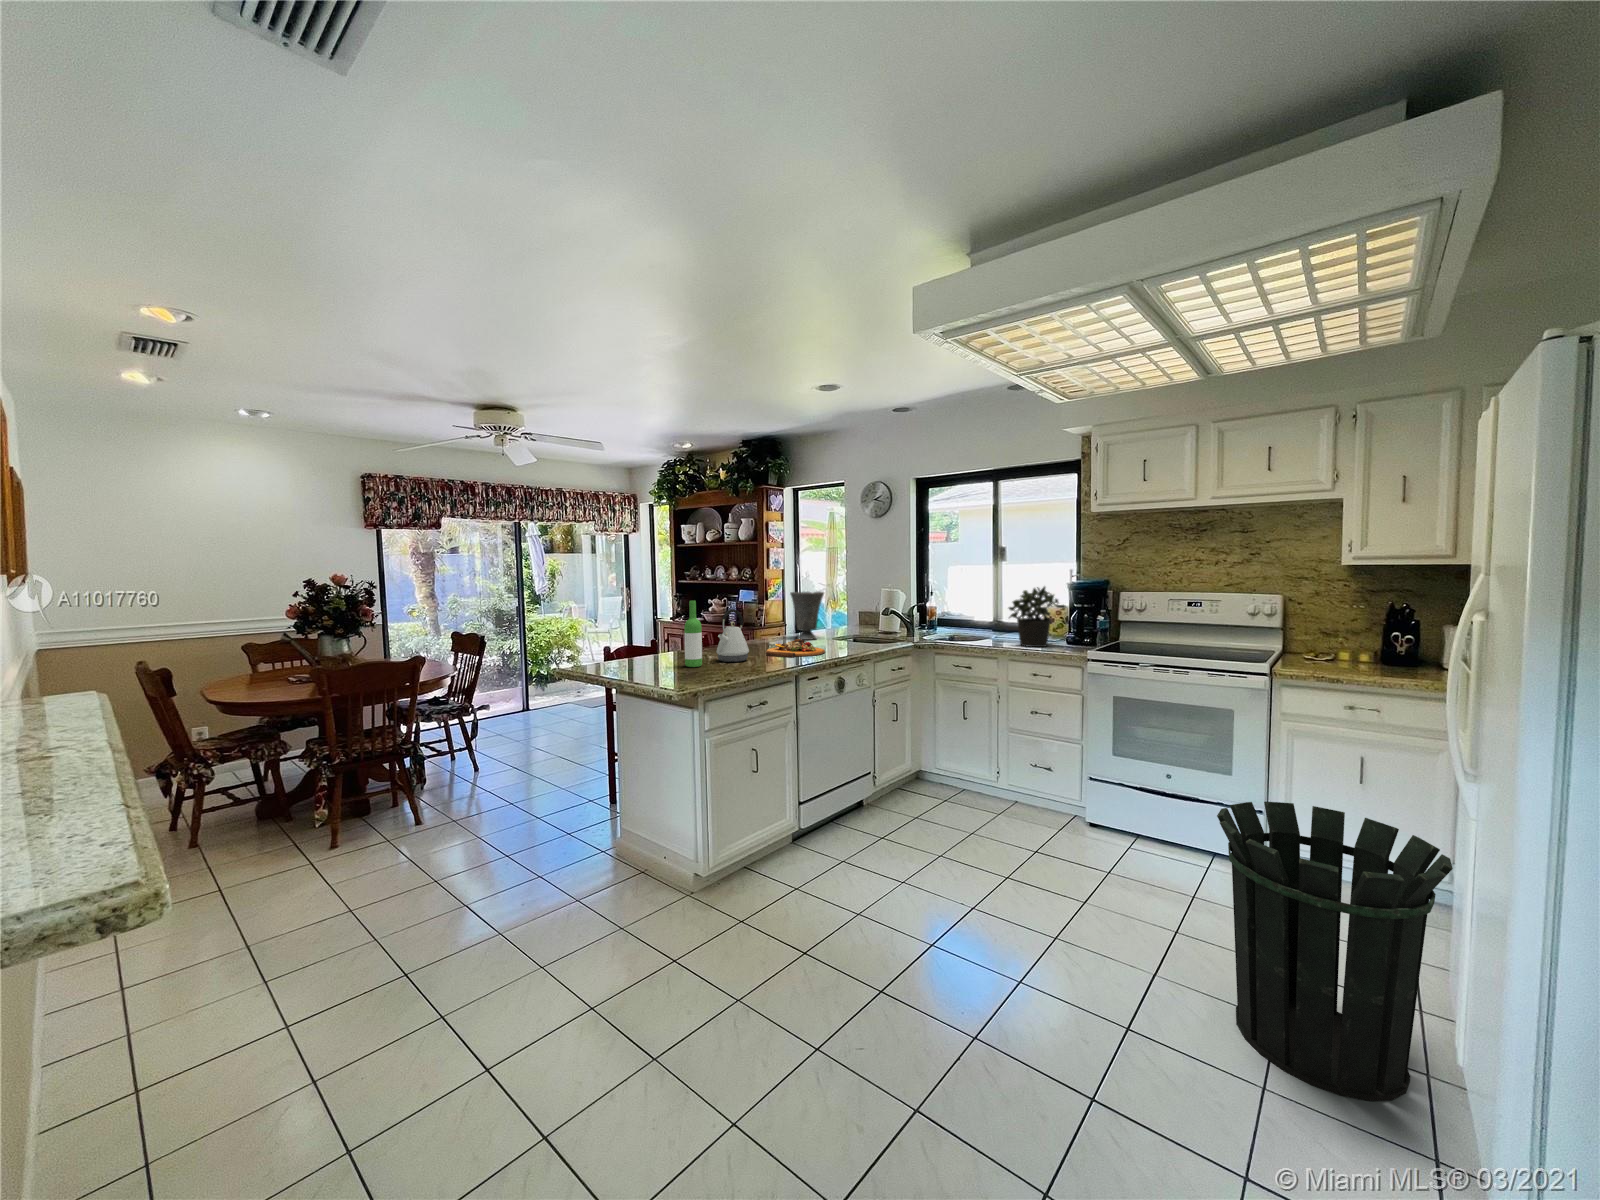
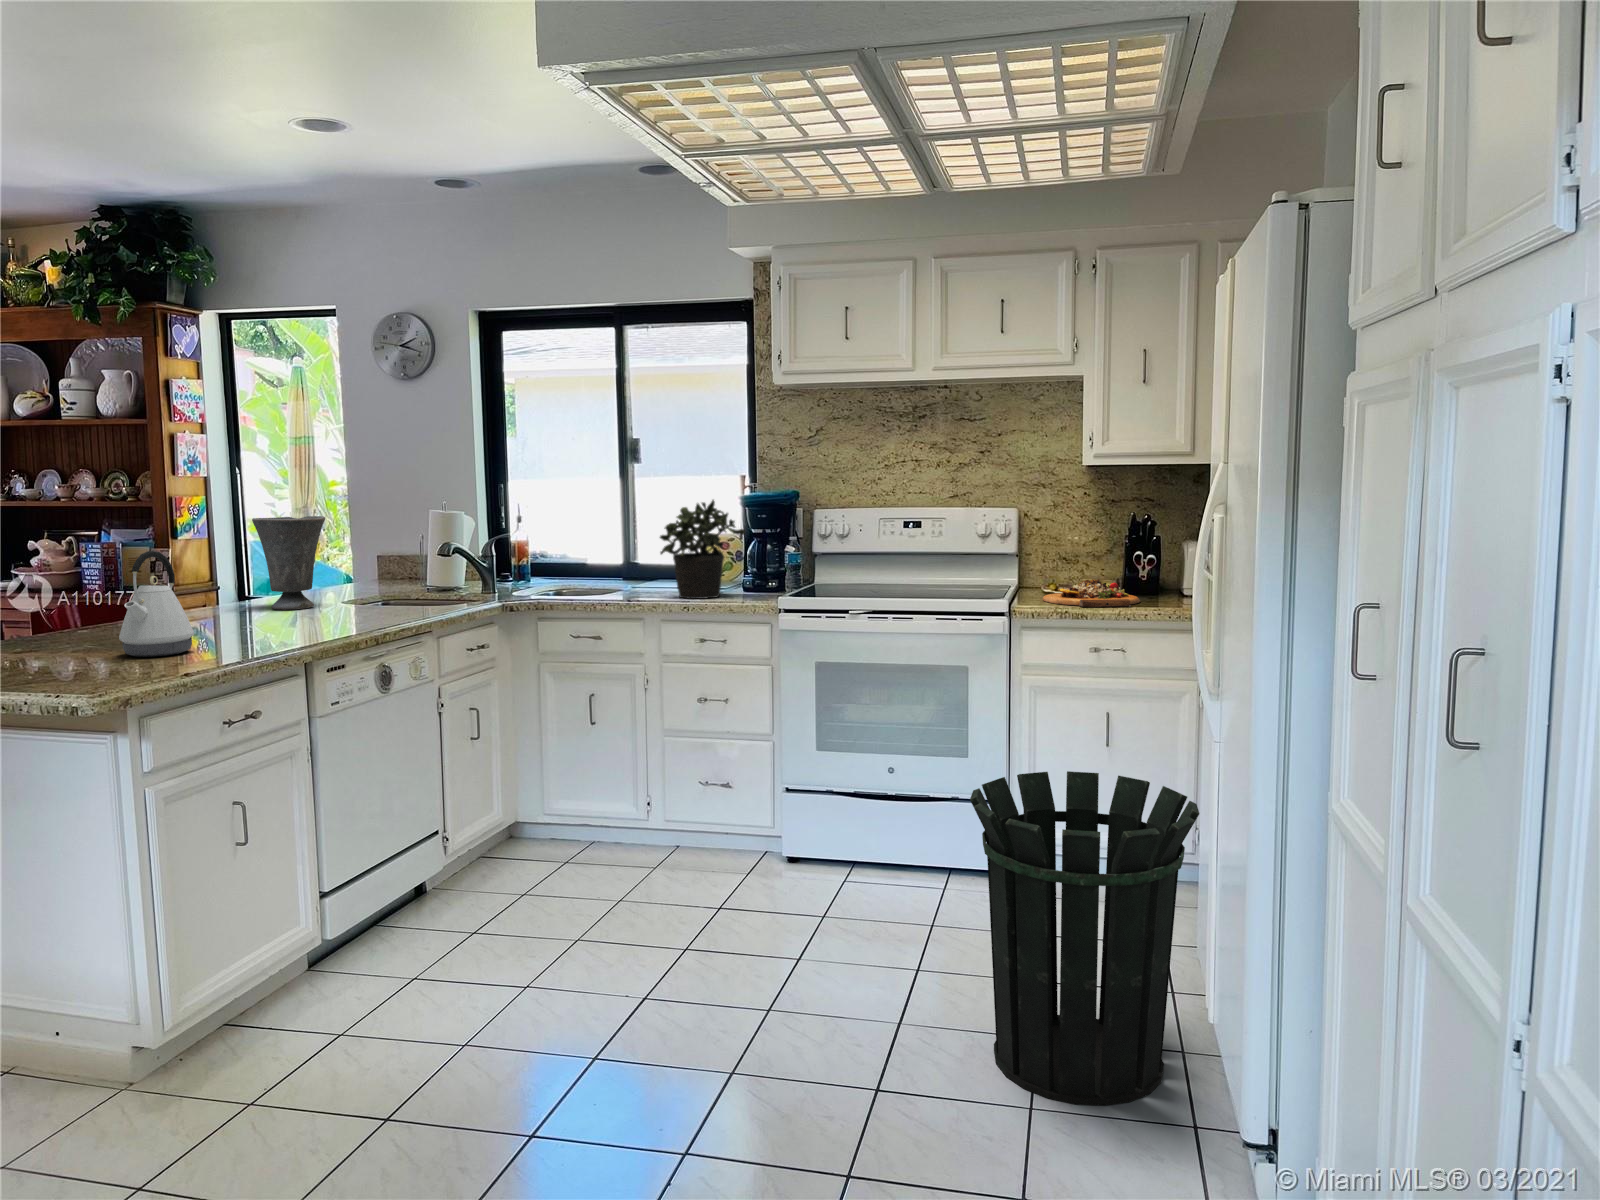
wine bottle: present [684,601,702,667] -> none [47,535,94,671]
cutting board: present [766,639,825,657] -> present [1043,579,1140,607]

